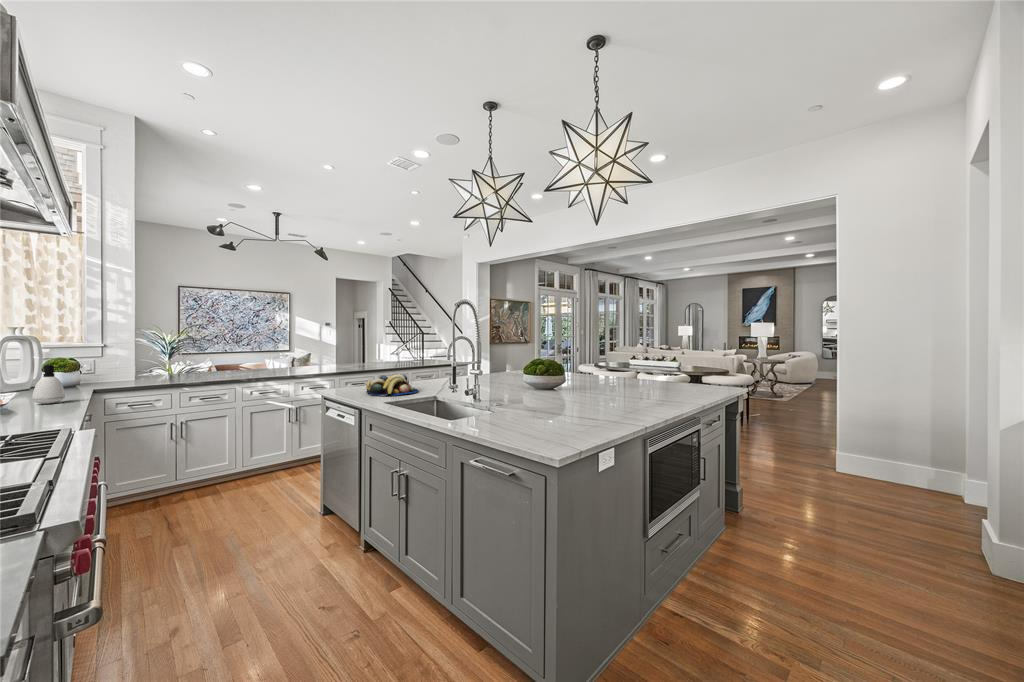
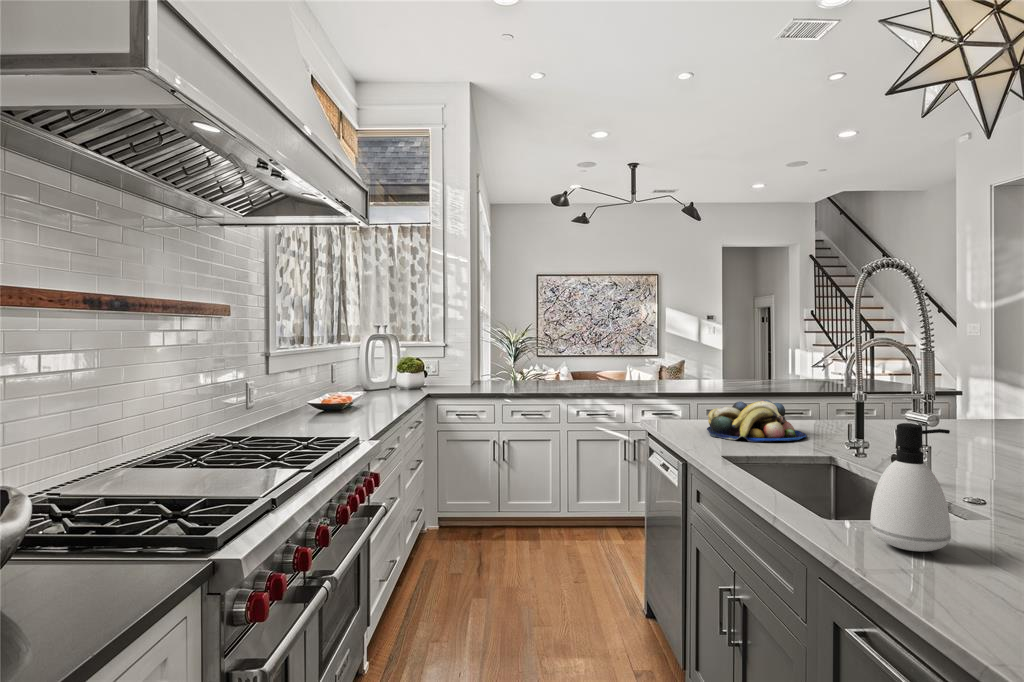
soap dispenser: present [33,365,65,404] -> present [870,423,951,552]

